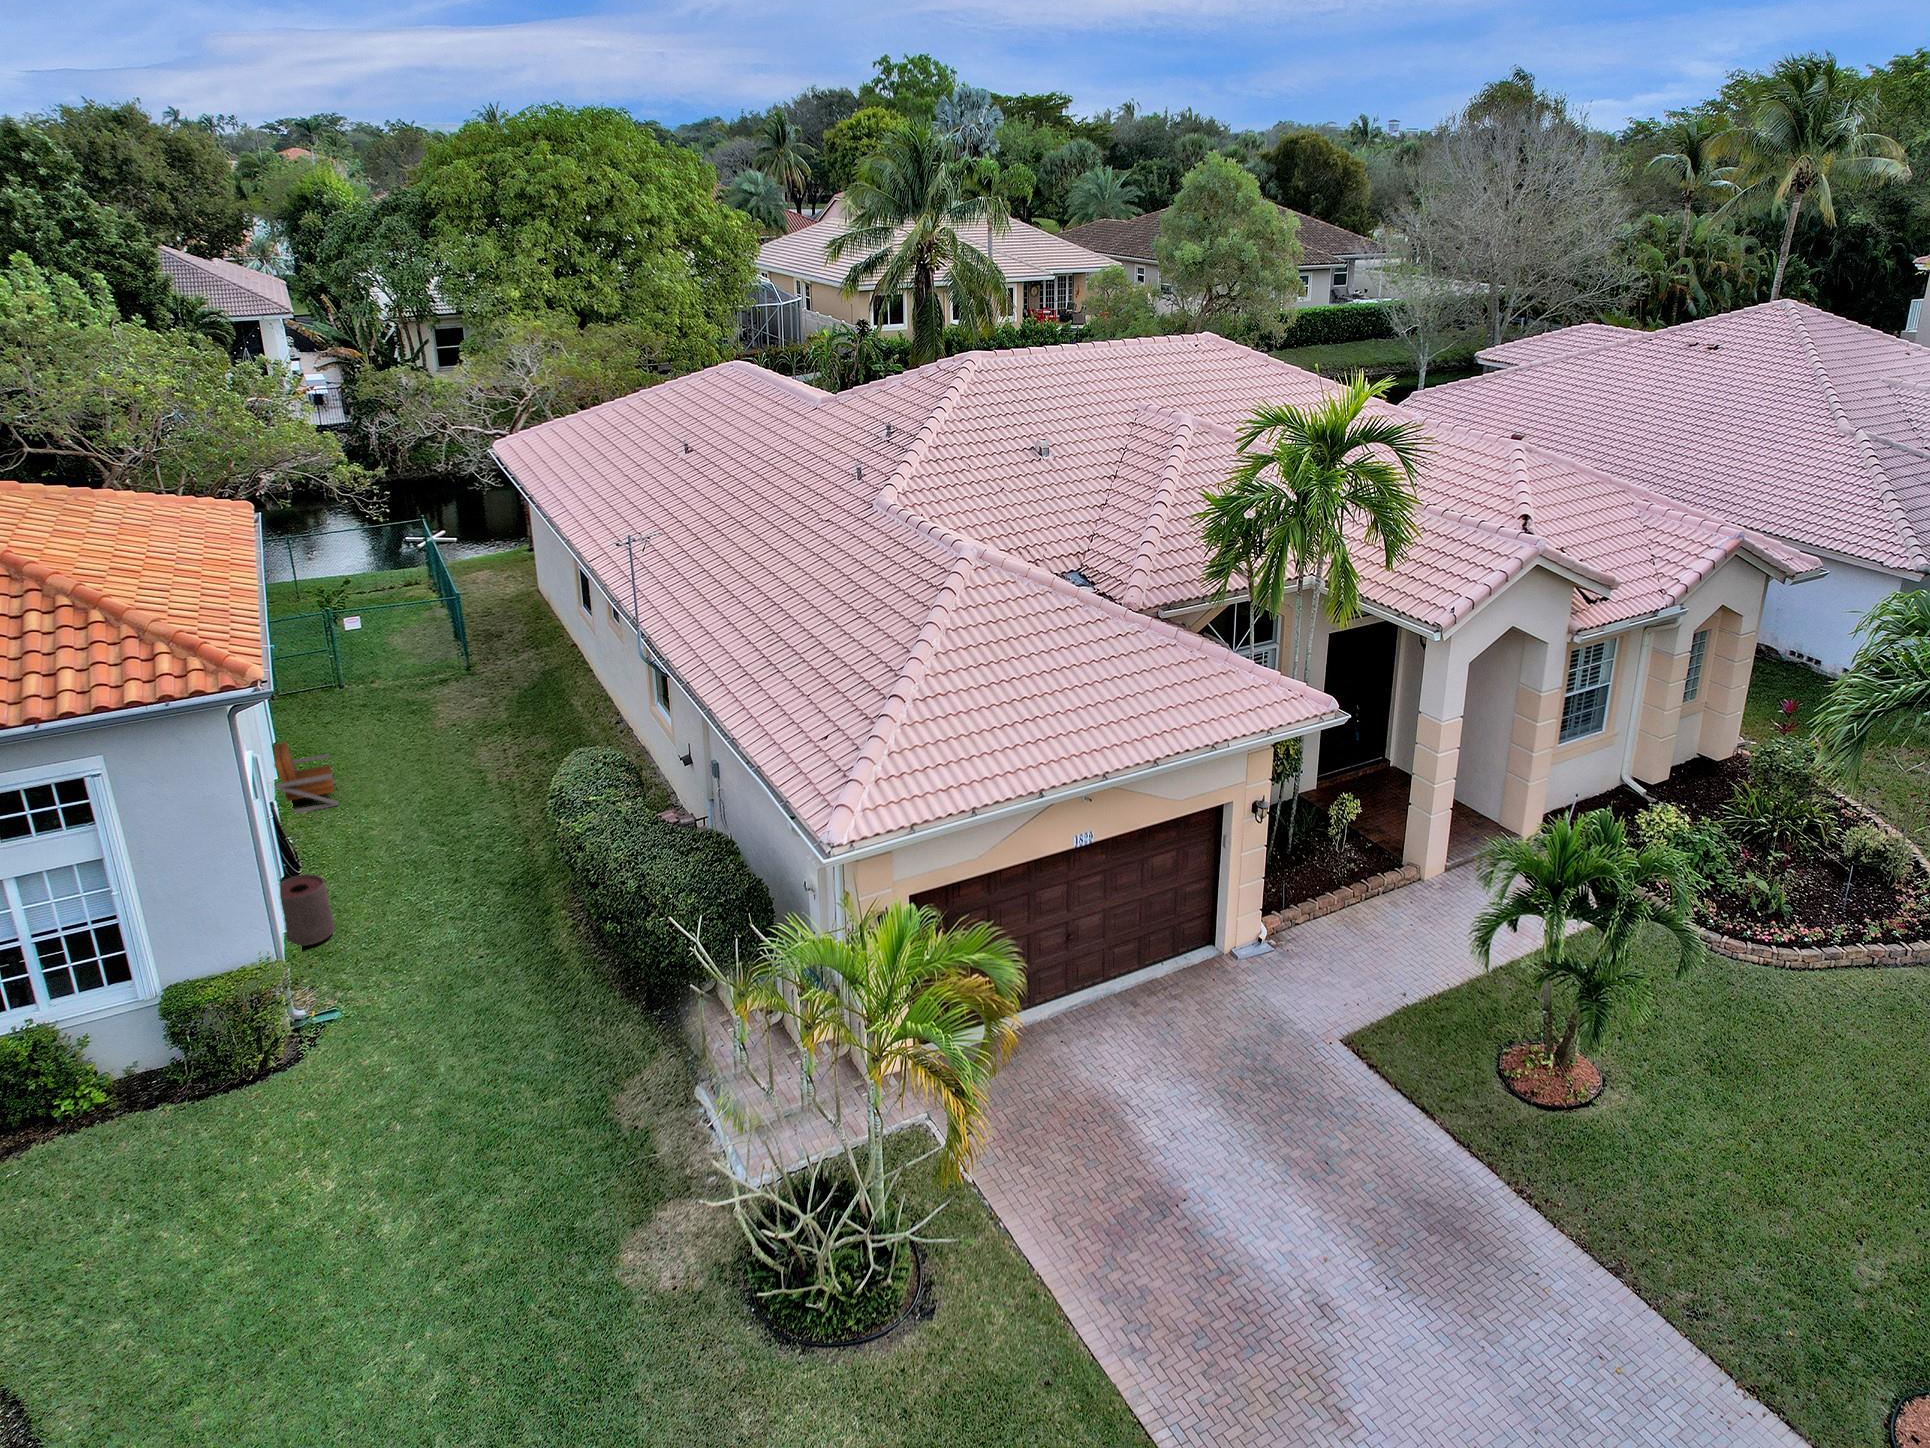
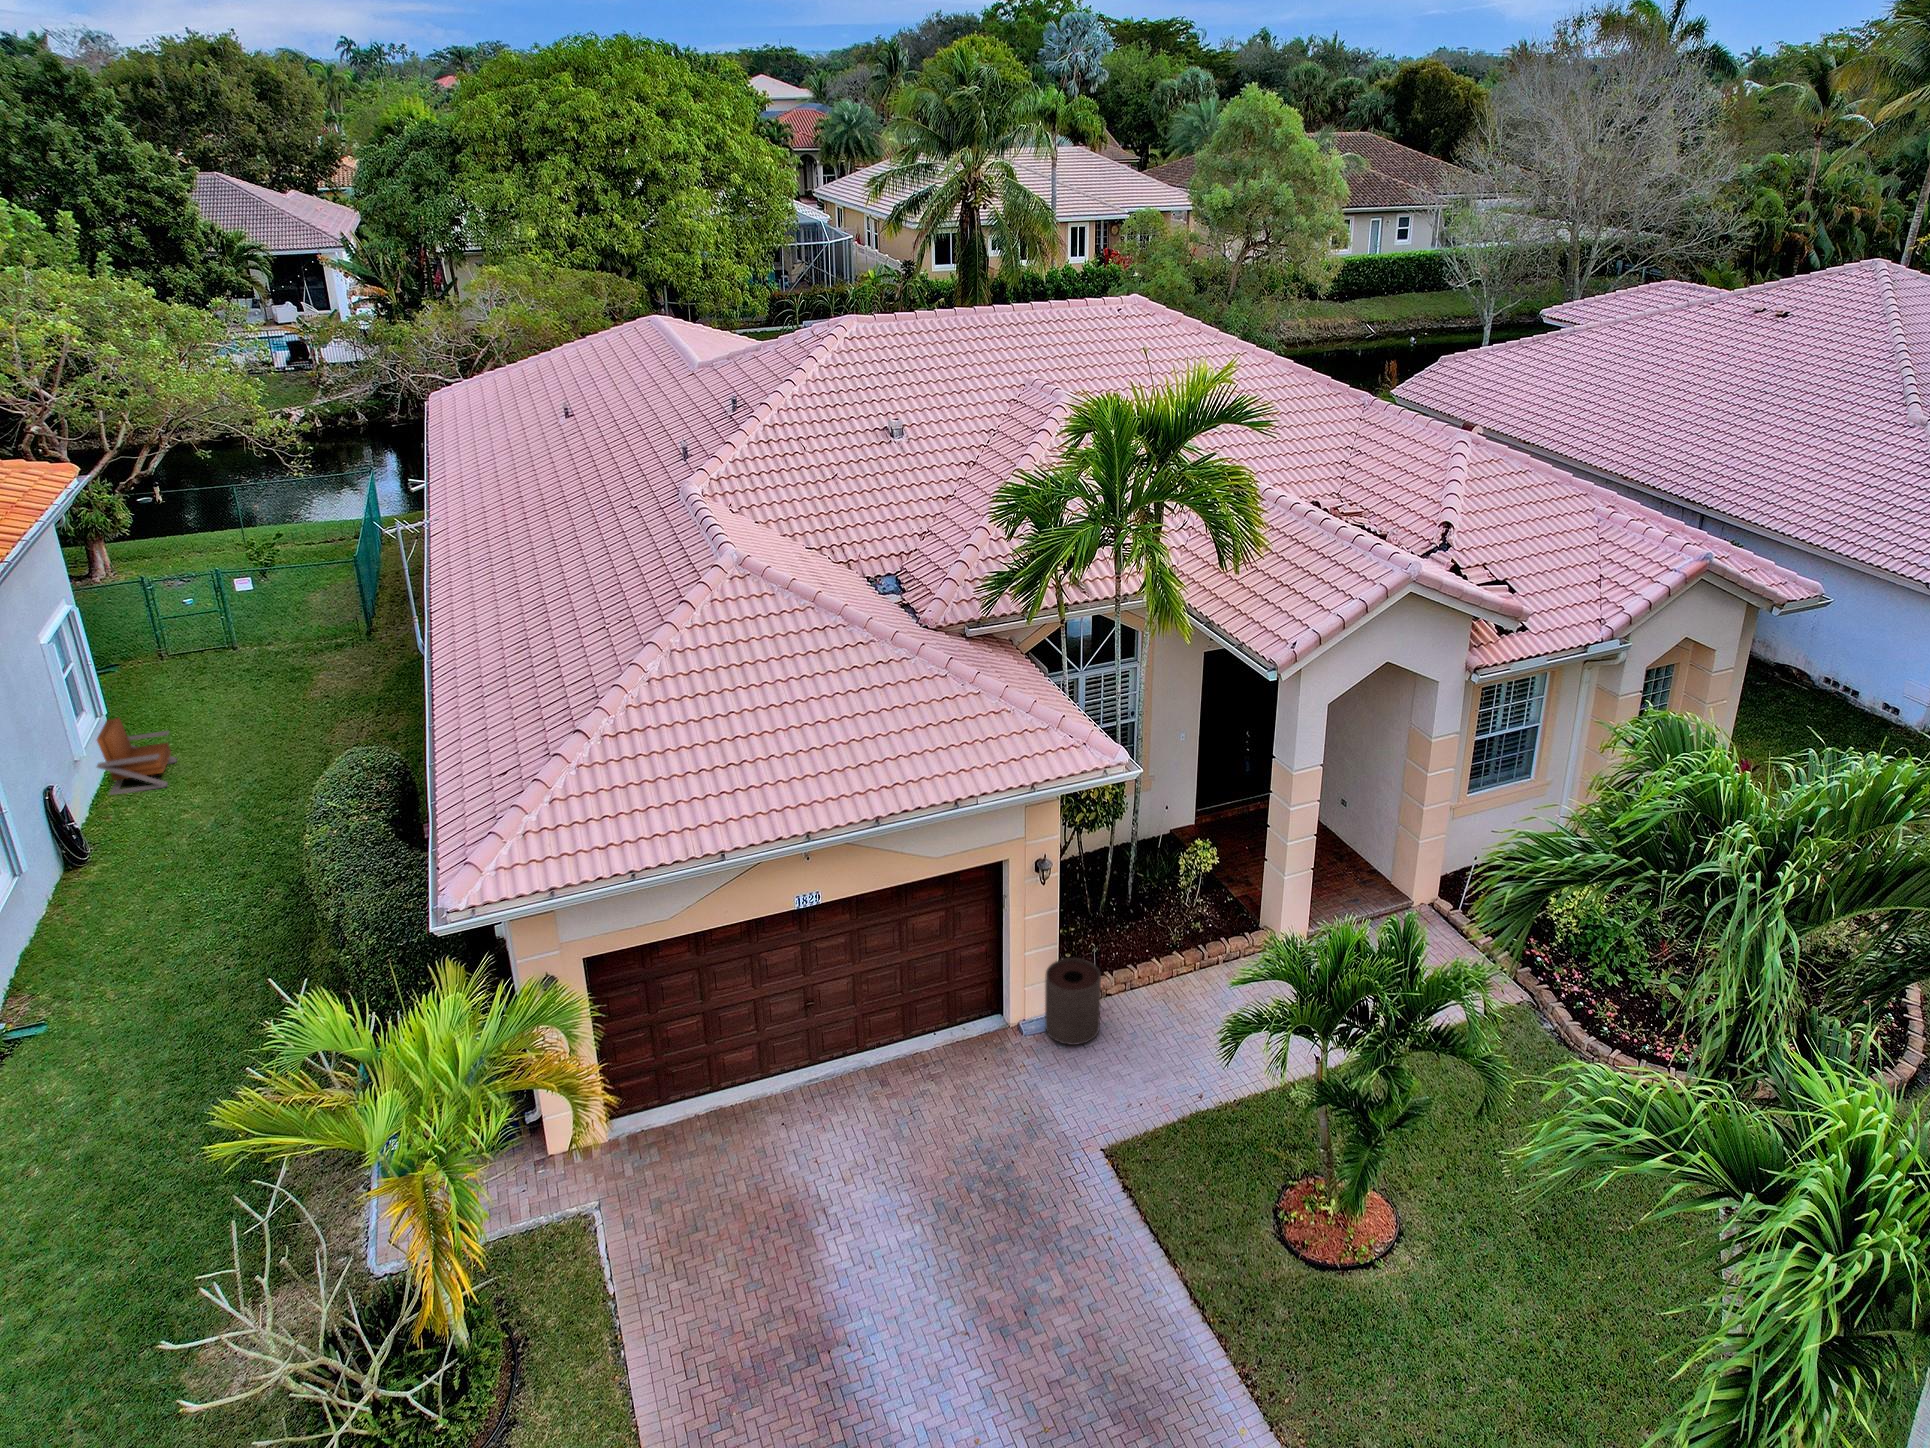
trash can: present [279,875,335,946] -> present [1045,958,1101,1045]

